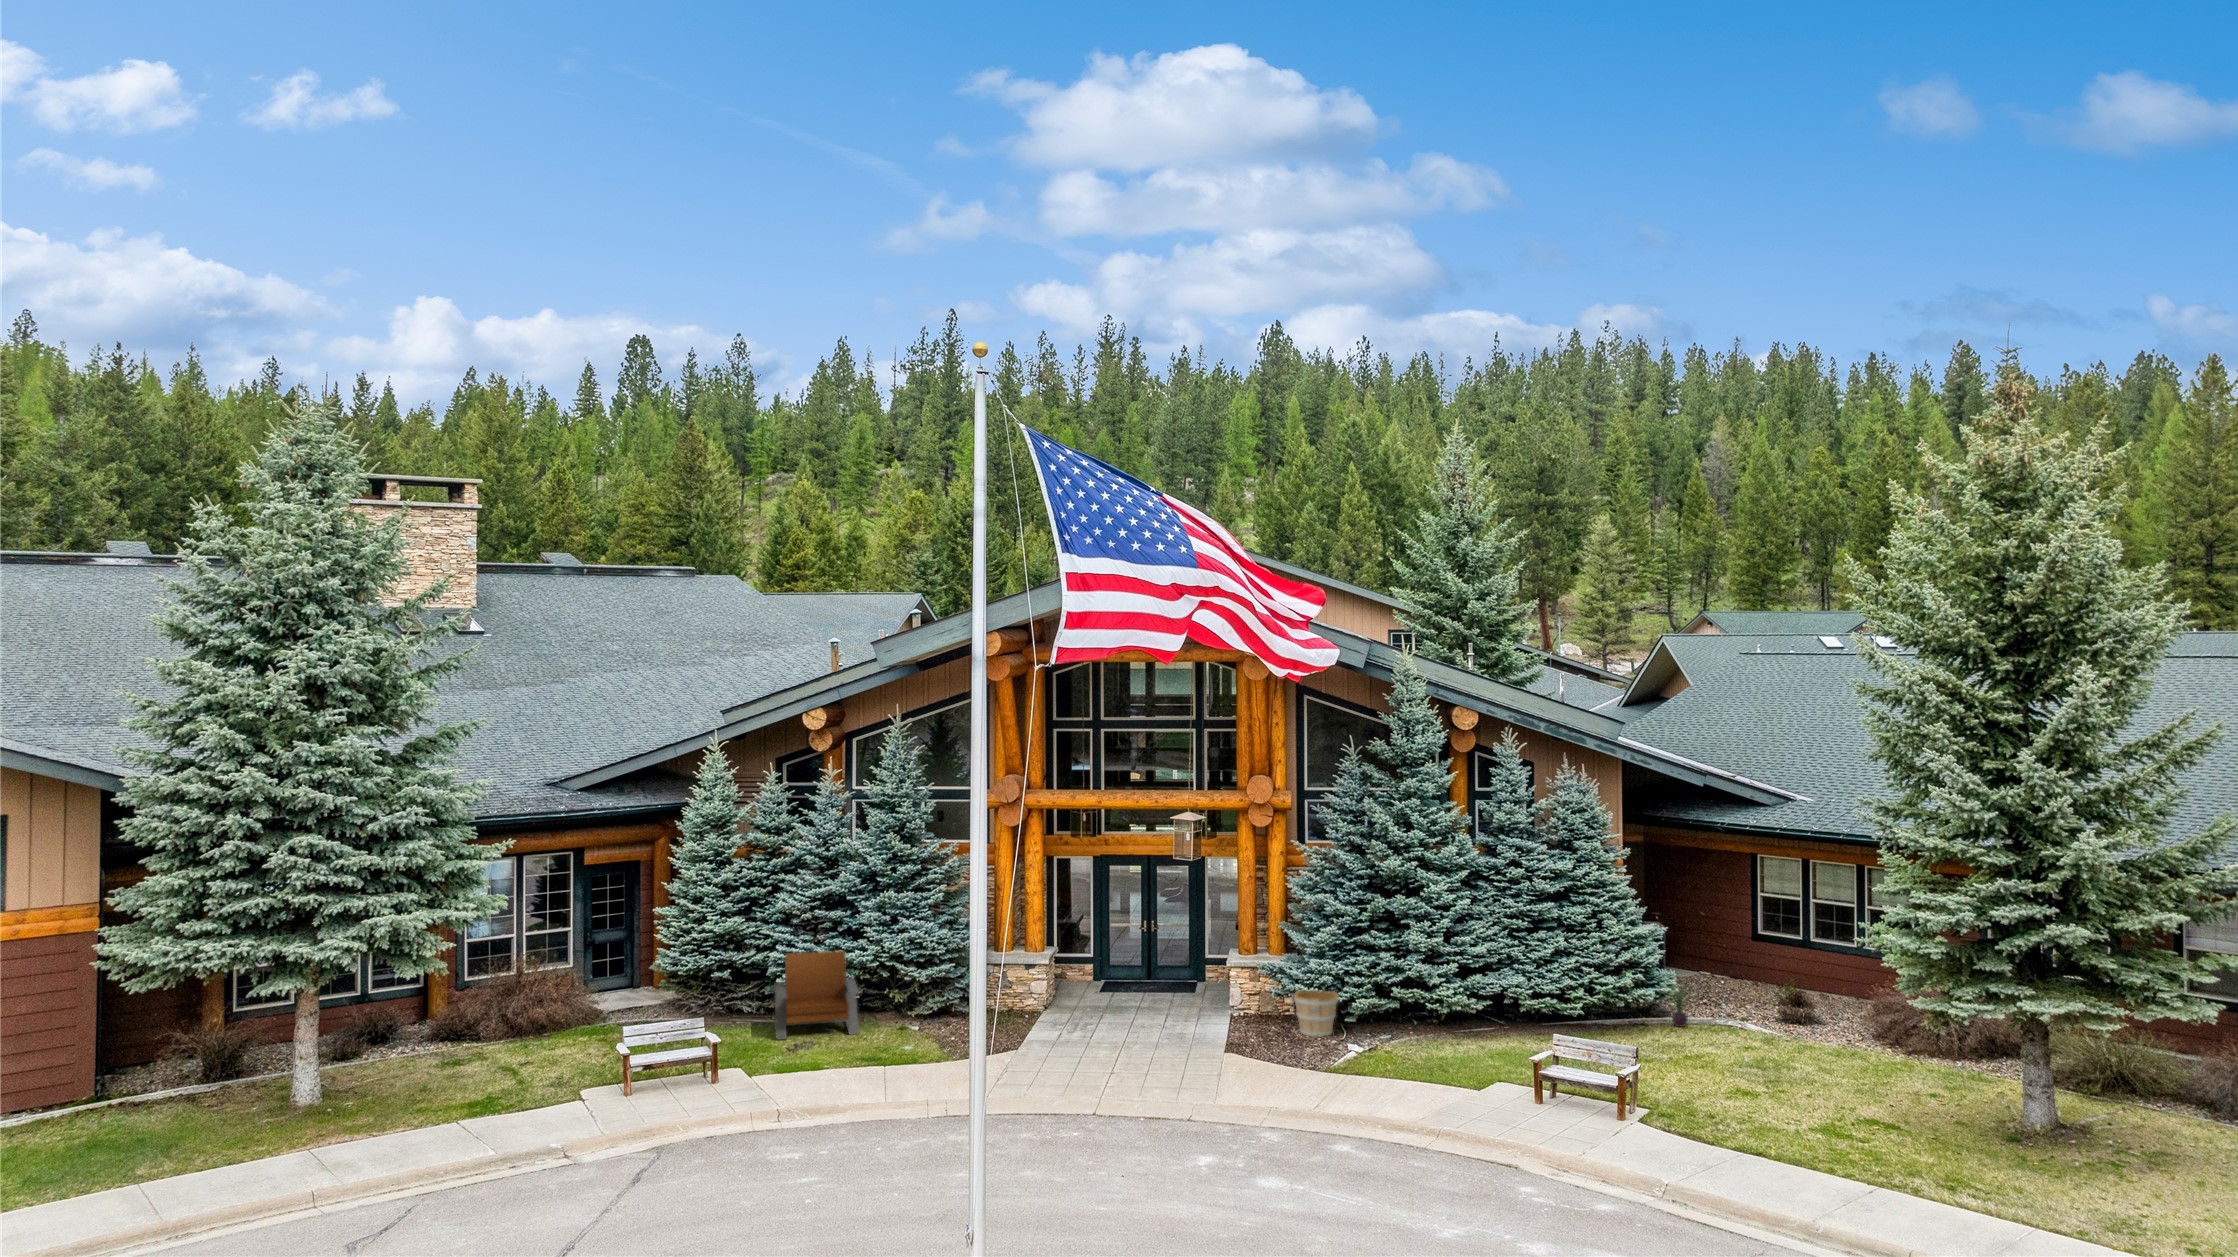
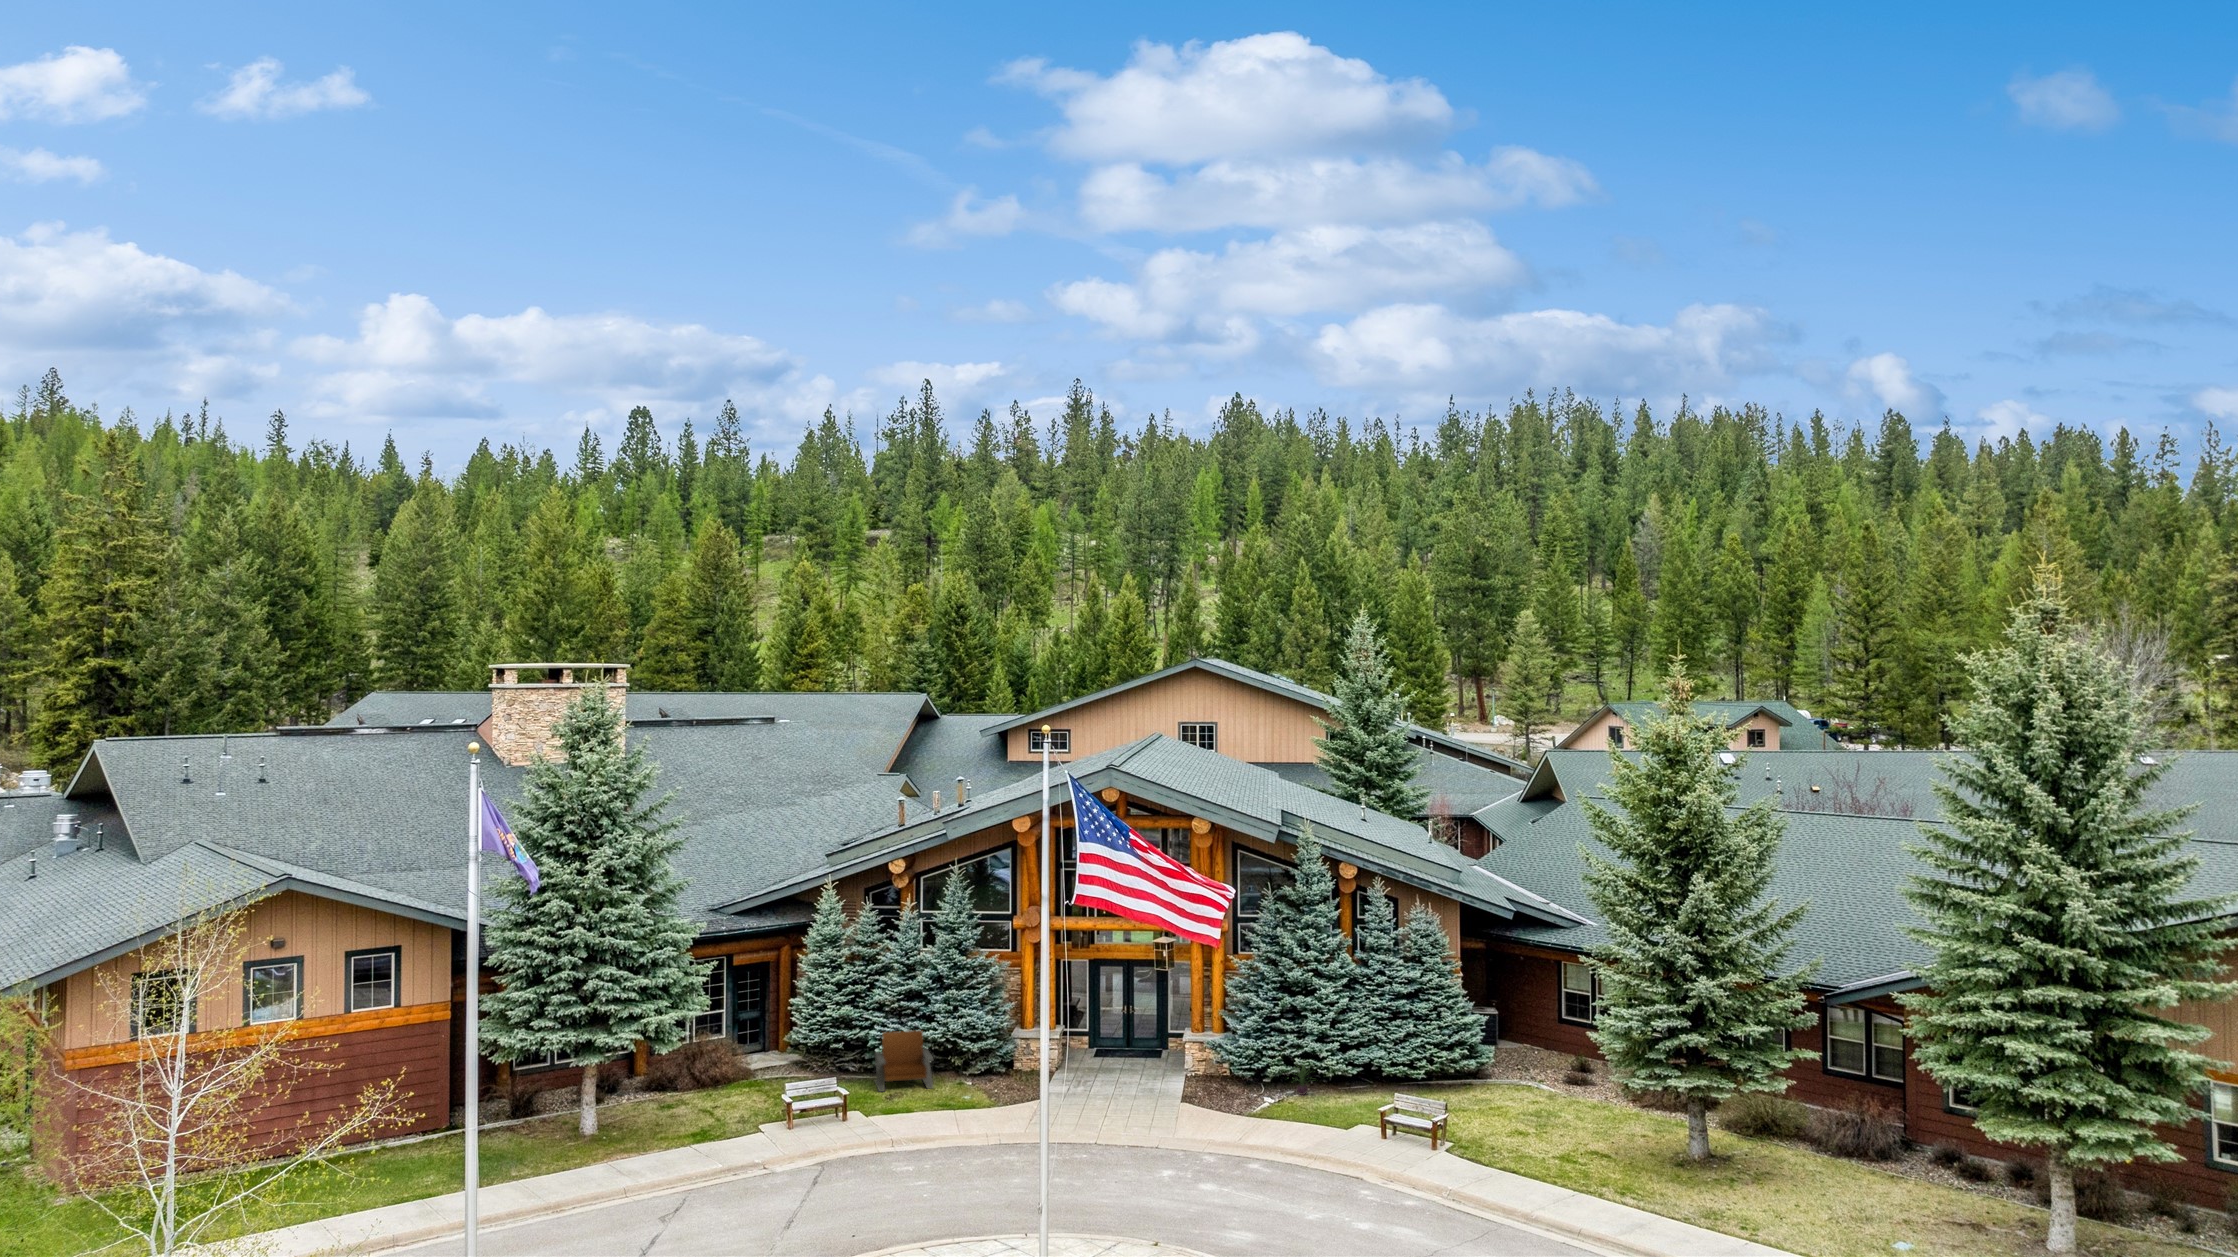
decorative plant: present [1668,986,1691,1027] -> present [1296,1066,1308,1095]
wooden bucket: present [1294,991,1338,1037] -> none [1228,1060,1259,1093]

